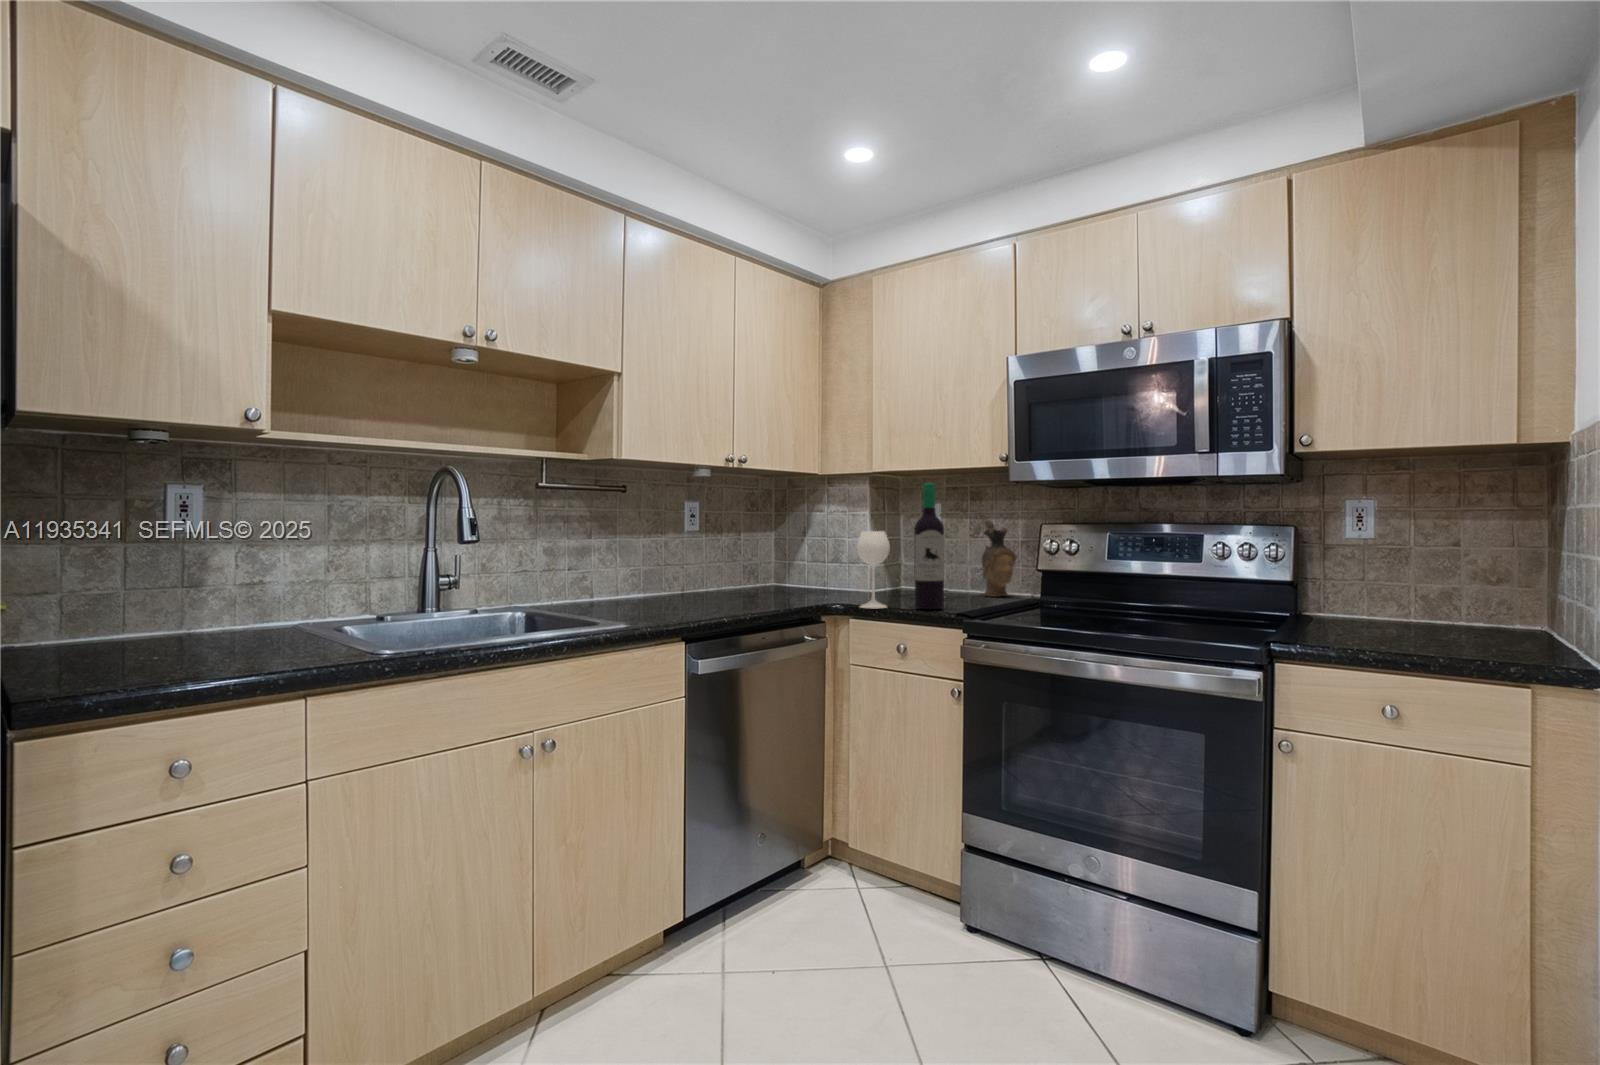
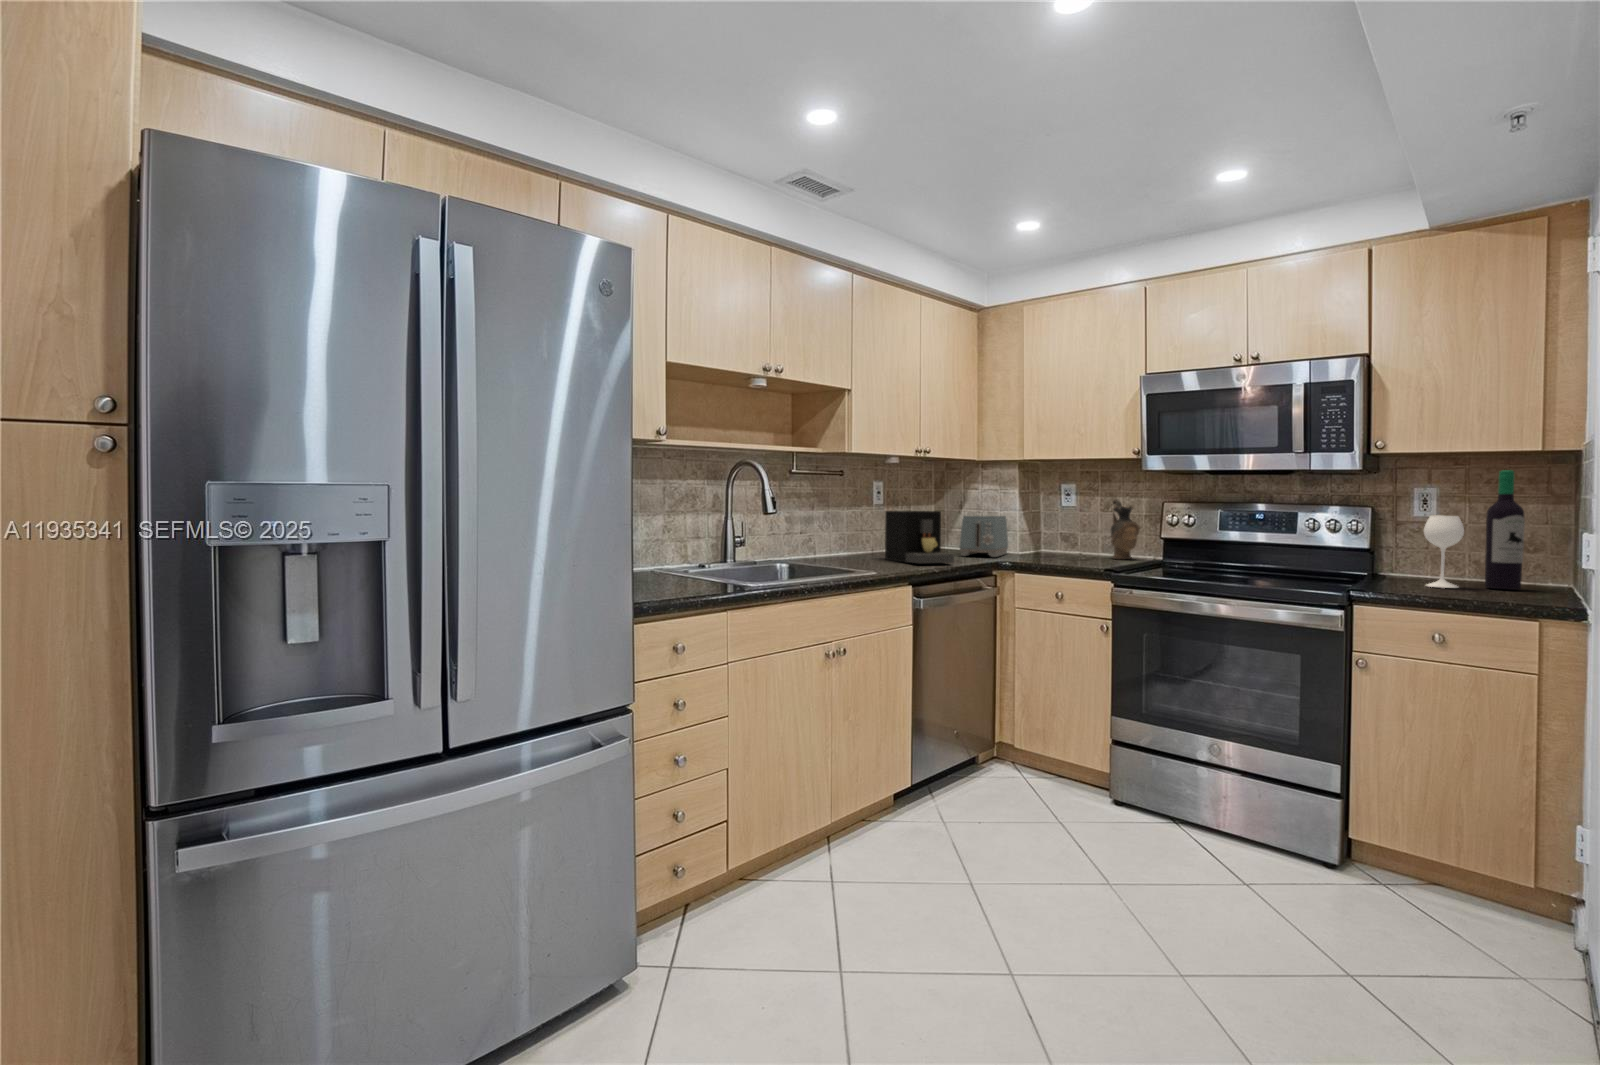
wine bottle: present [857,483,944,609] -> present [1424,470,1525,589]
coffee maker: none [687,536,767,607] -> present [885,511,954,563]
toaster: none [792,542,860,596] -> present [960,516,1008,557]

